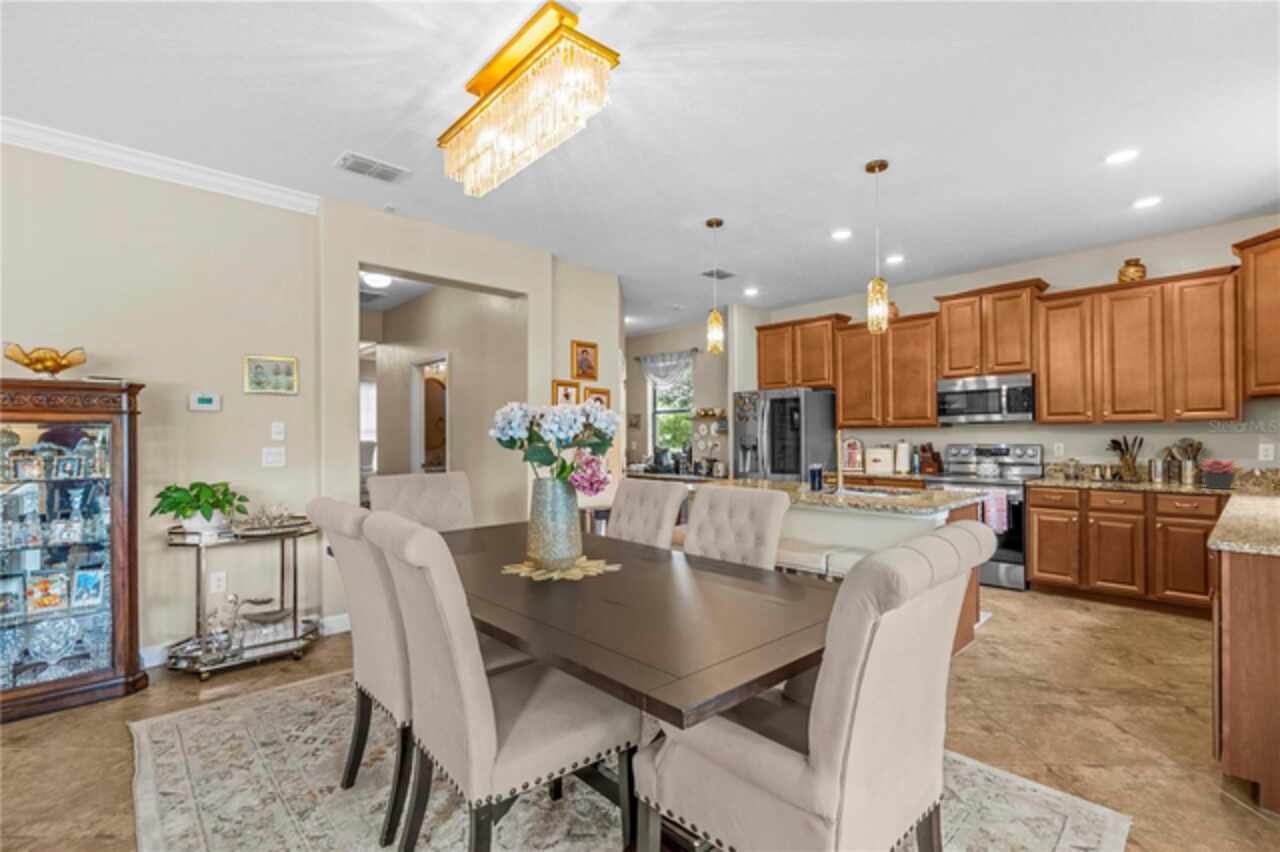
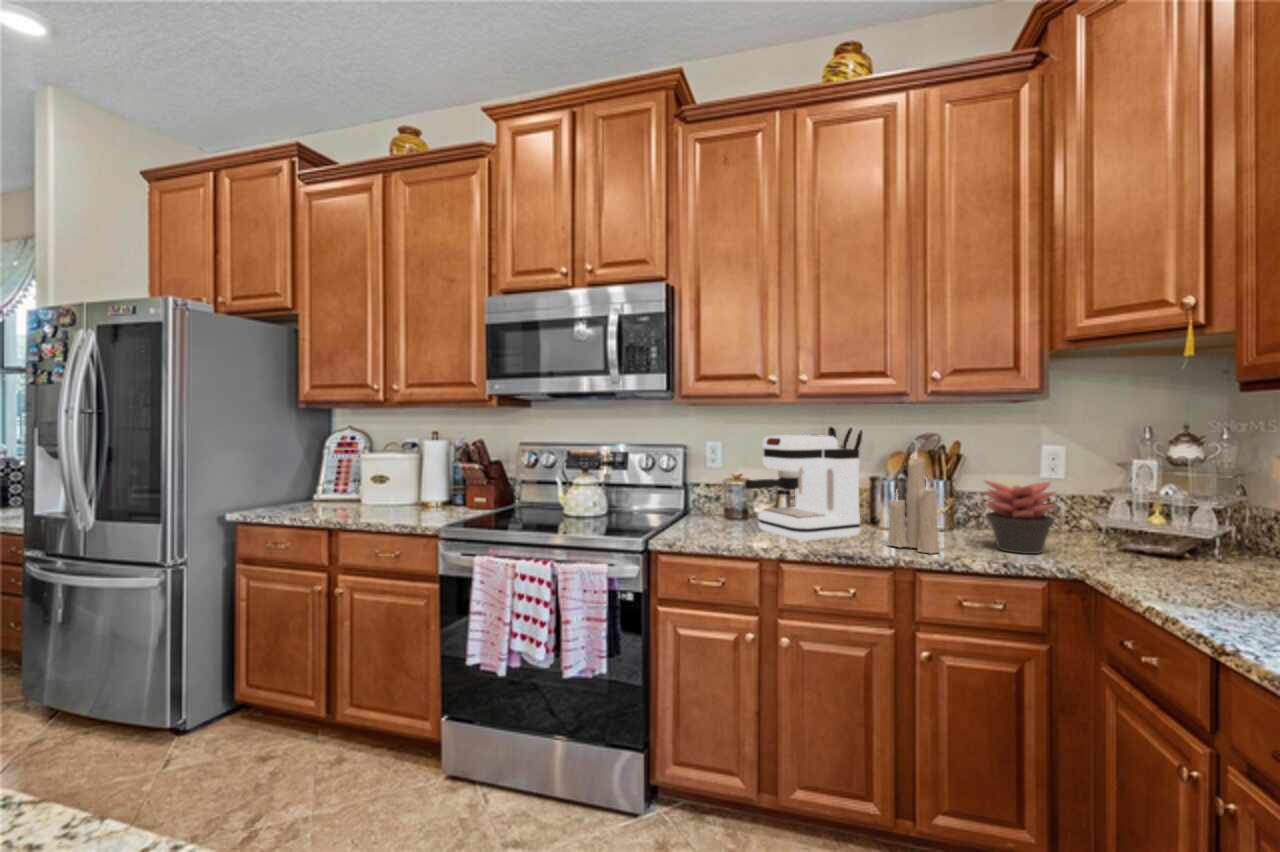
coffee maker: none [1073,439,1135,484] -> present [745,435,860,543]
candle: none [1146,441,1171,487] -> present [887,454,939,554]

